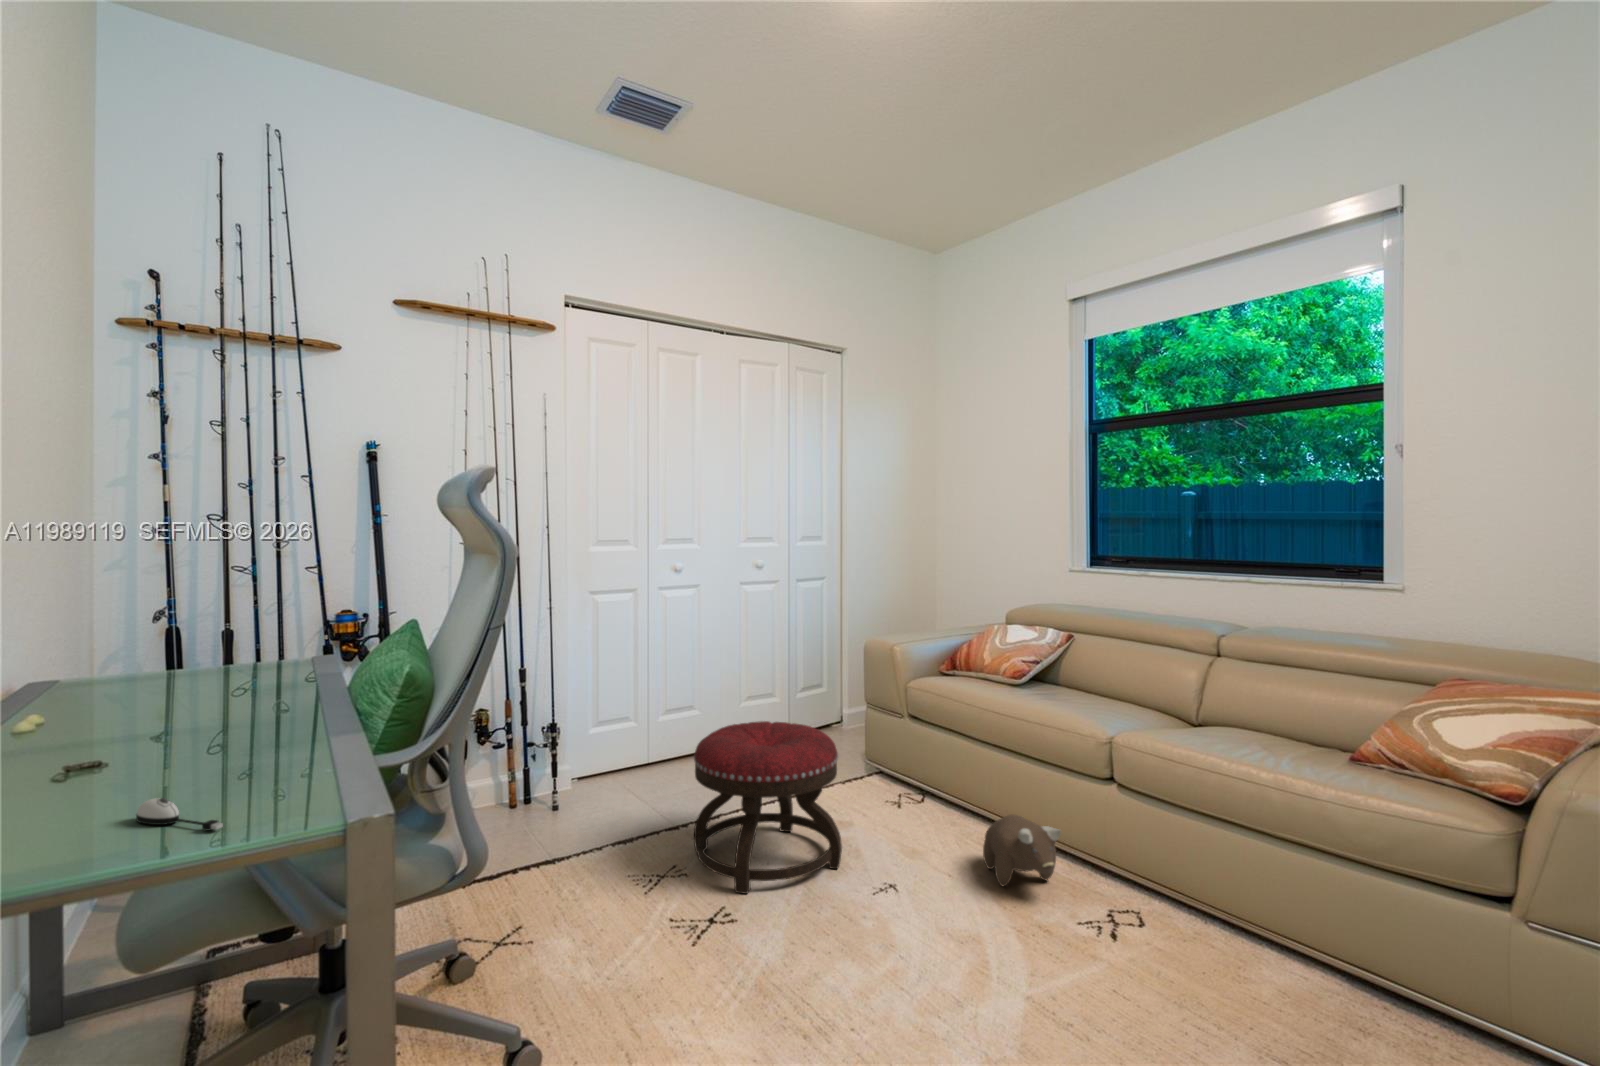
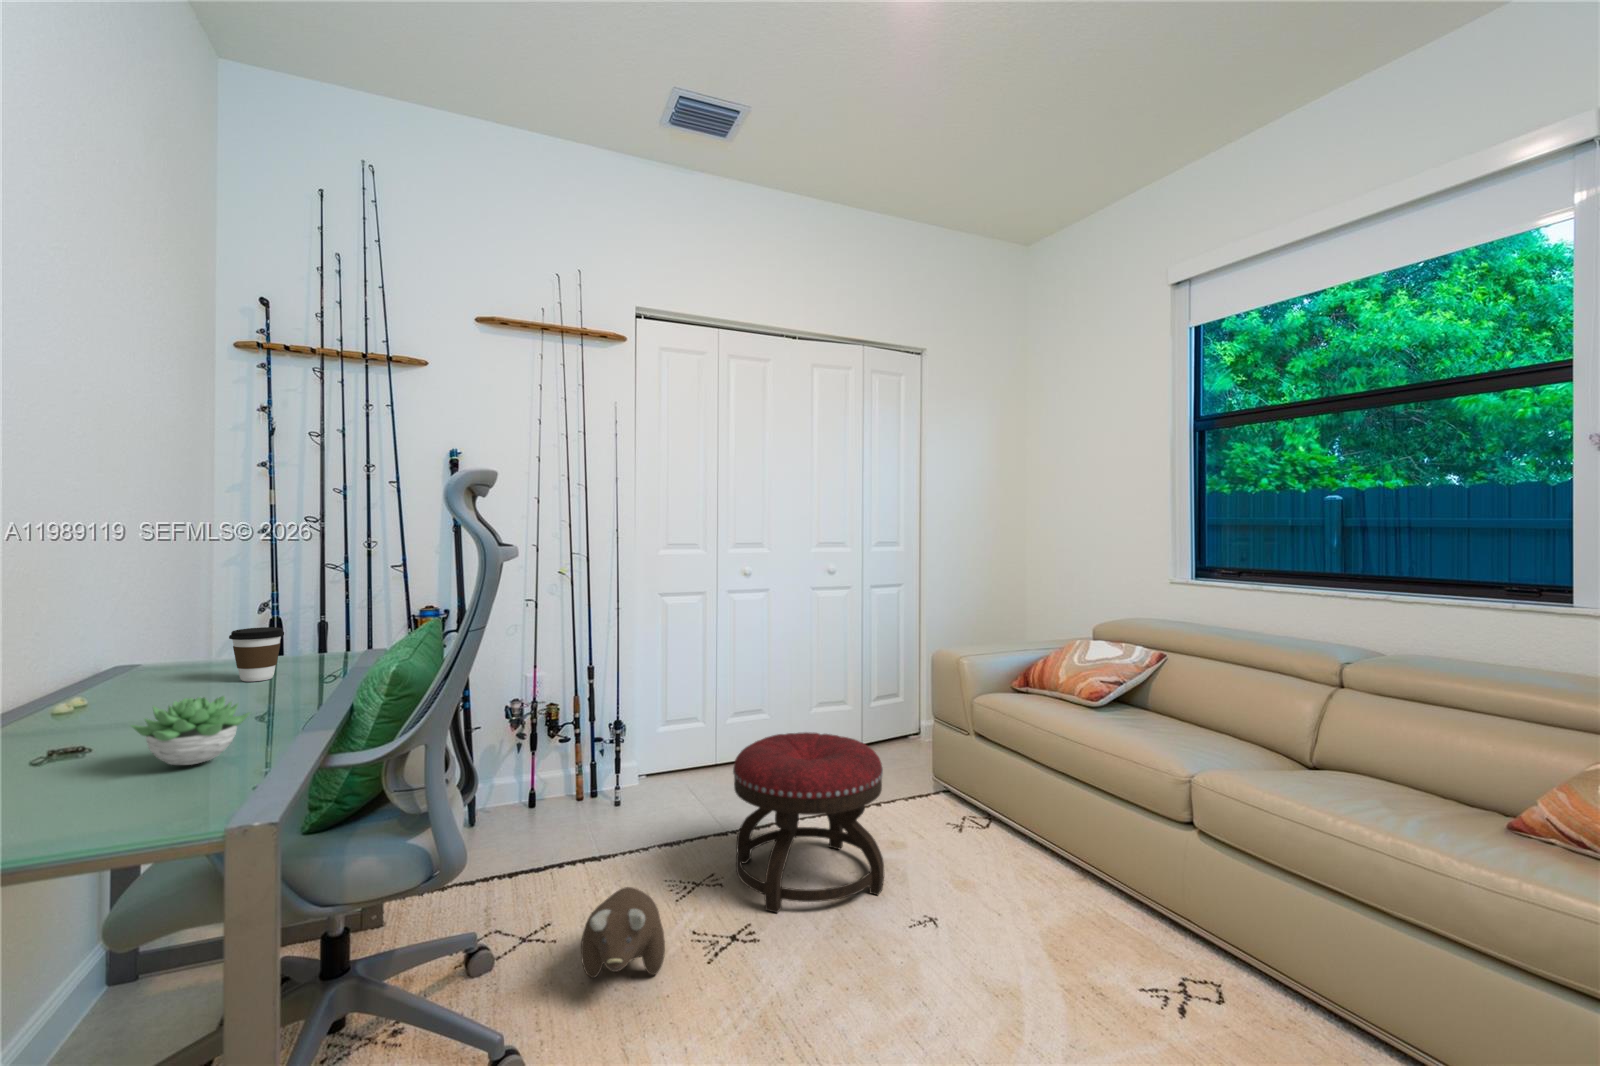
coffee cup: none [172,633,234,692] -> present [229,627,284,682]
succulent plant: none [156,700,280,773] -> present [131,696,250,765]
computer mouse: present [136,798,223,830] -> none [77,790,137,826]
plush toy: present [983,815,1061,886] -> present [581,887,665,978]

